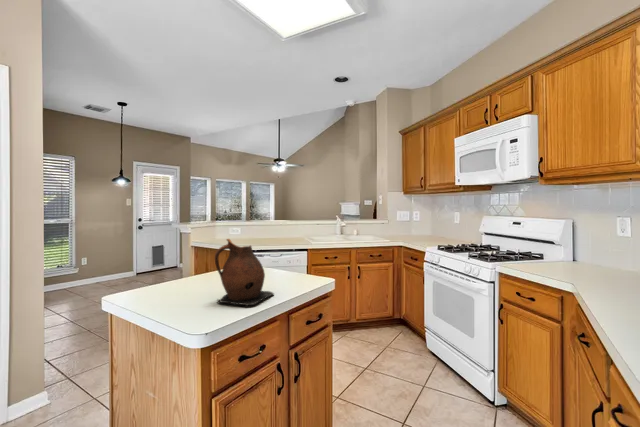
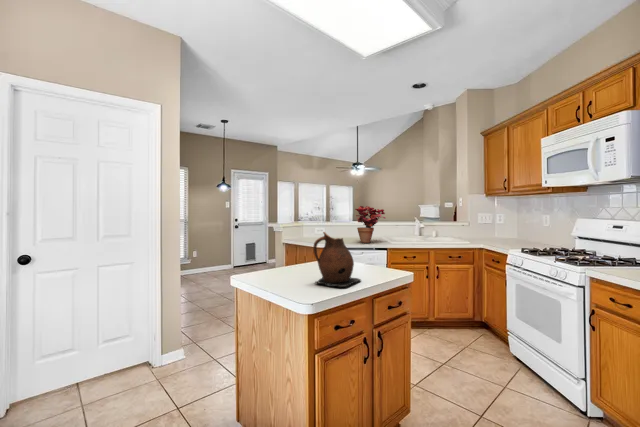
potted plant: none [274,204,307,244] -> present [355,206,385,243]

